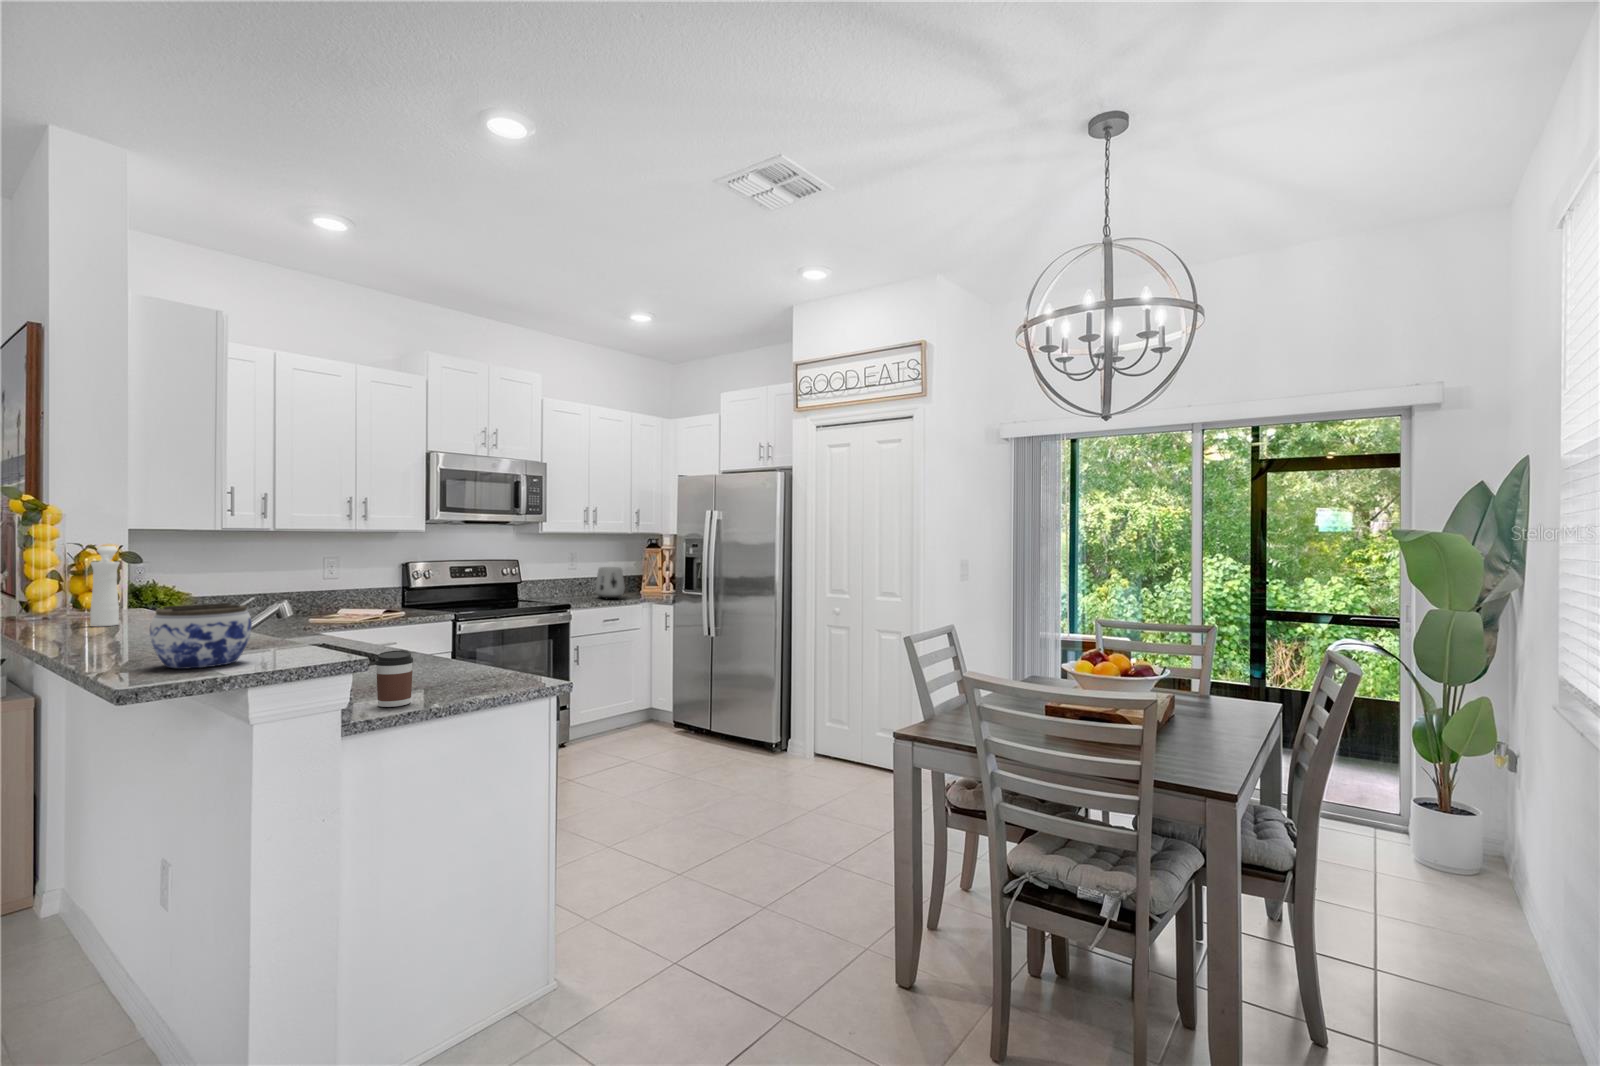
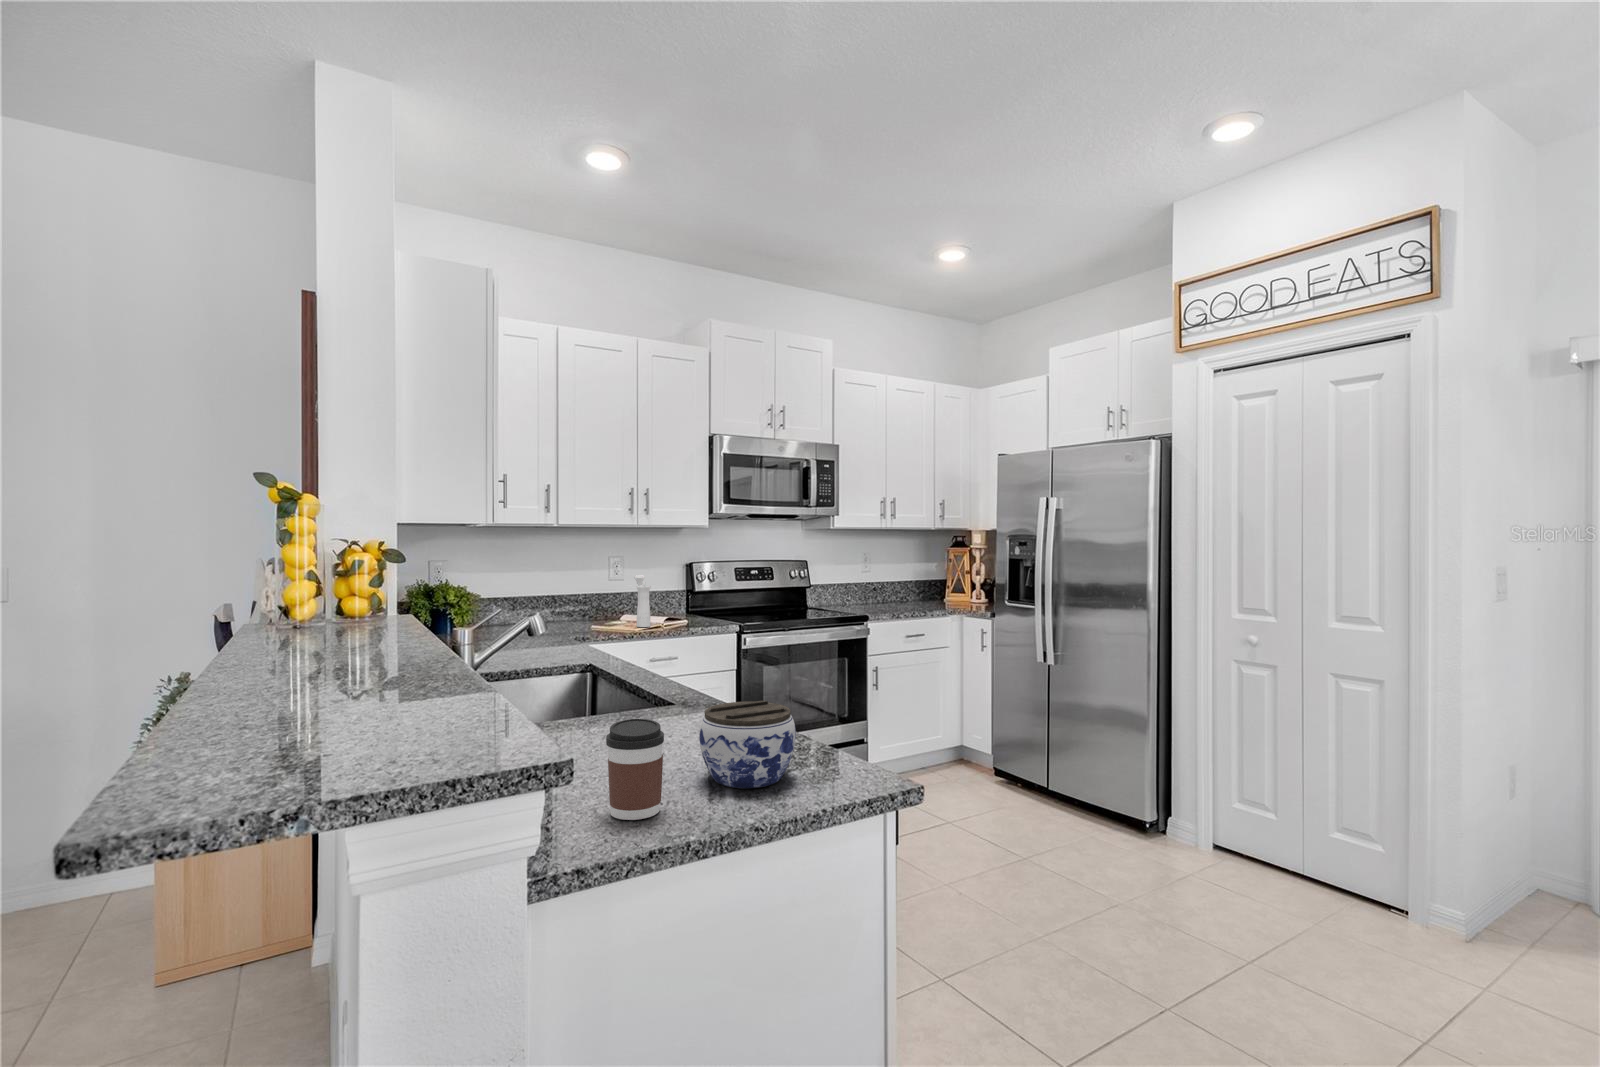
pepper mill: present [90,546,119,627] -> present [634,575,651,627]
toaster: present [596,567,625,599] -> none [895,569,930,609]
jar: present [150,603,252,669] -> present [699,701,796,788]

